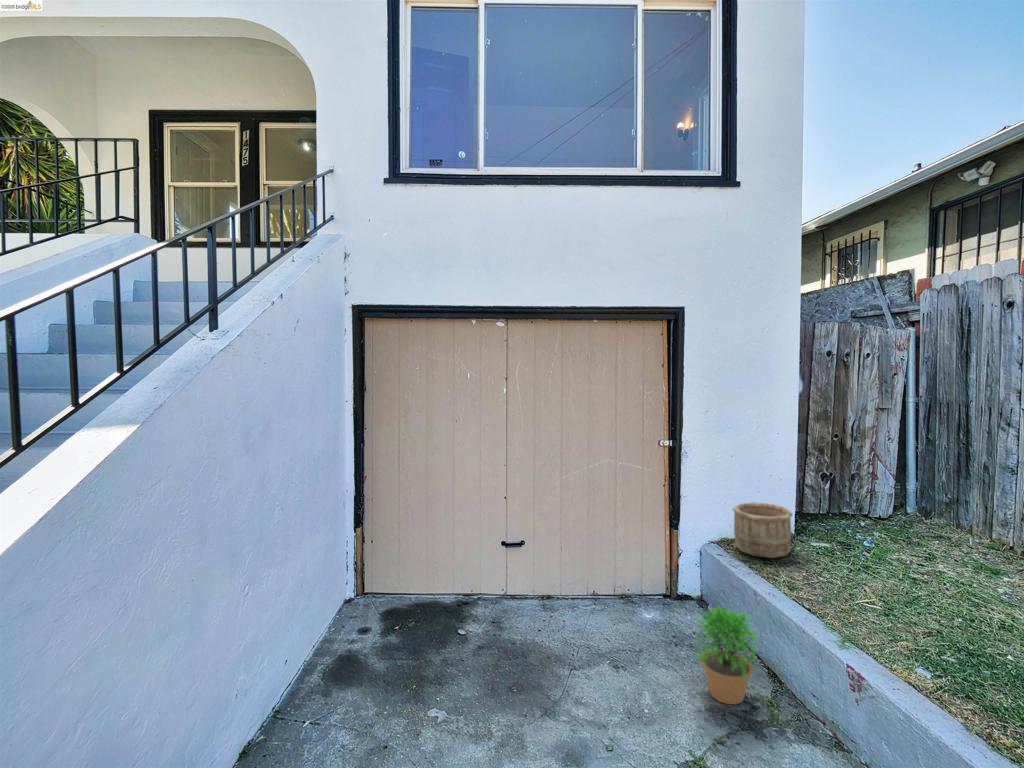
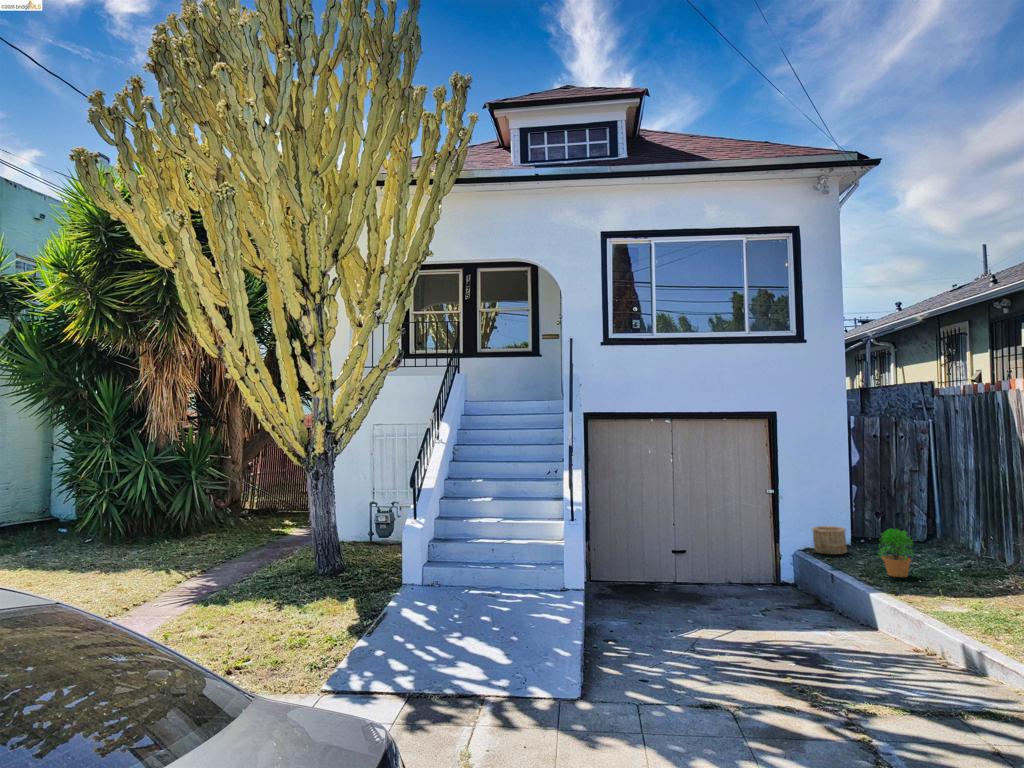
potted plant: present [694,605,758,704] -> present [879,529,913,577]

